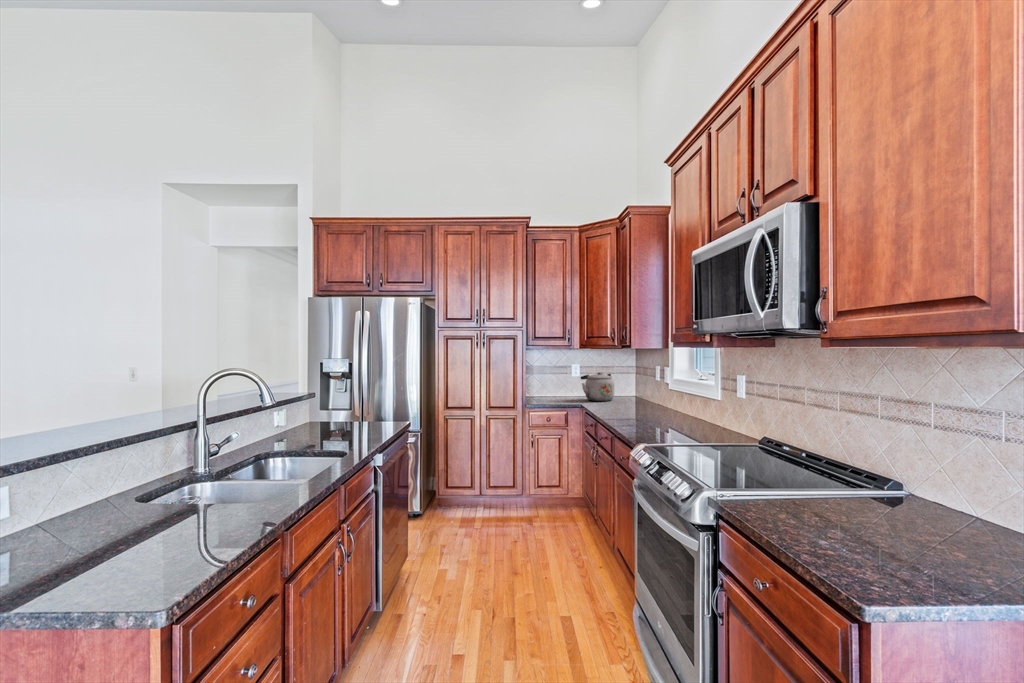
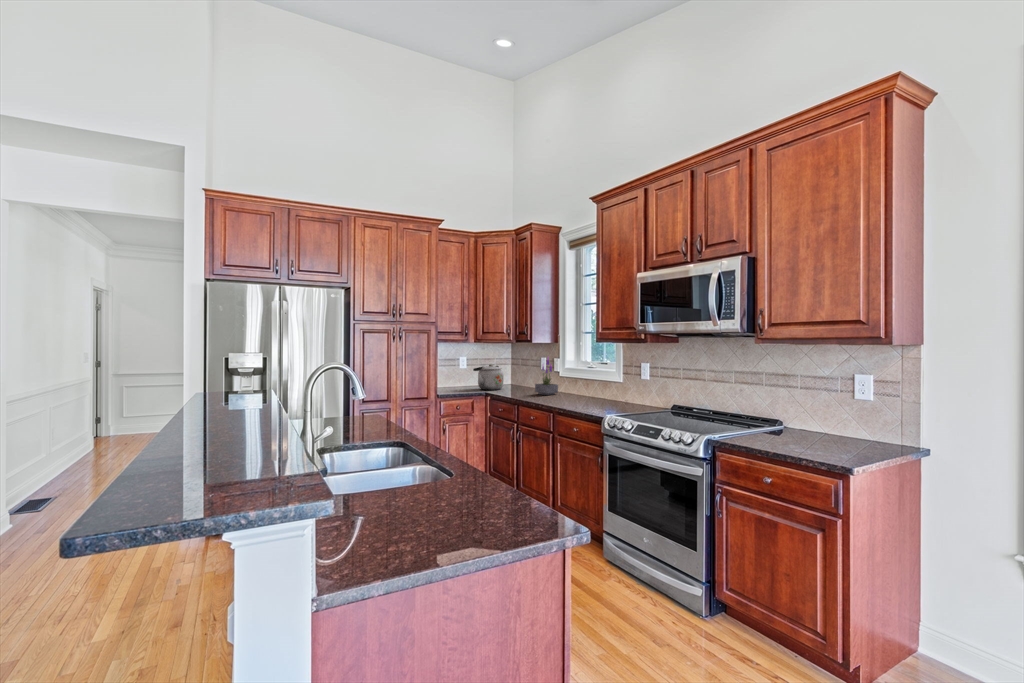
potted plant: none [633,363,661,411] -> present [535,358,558,395]

